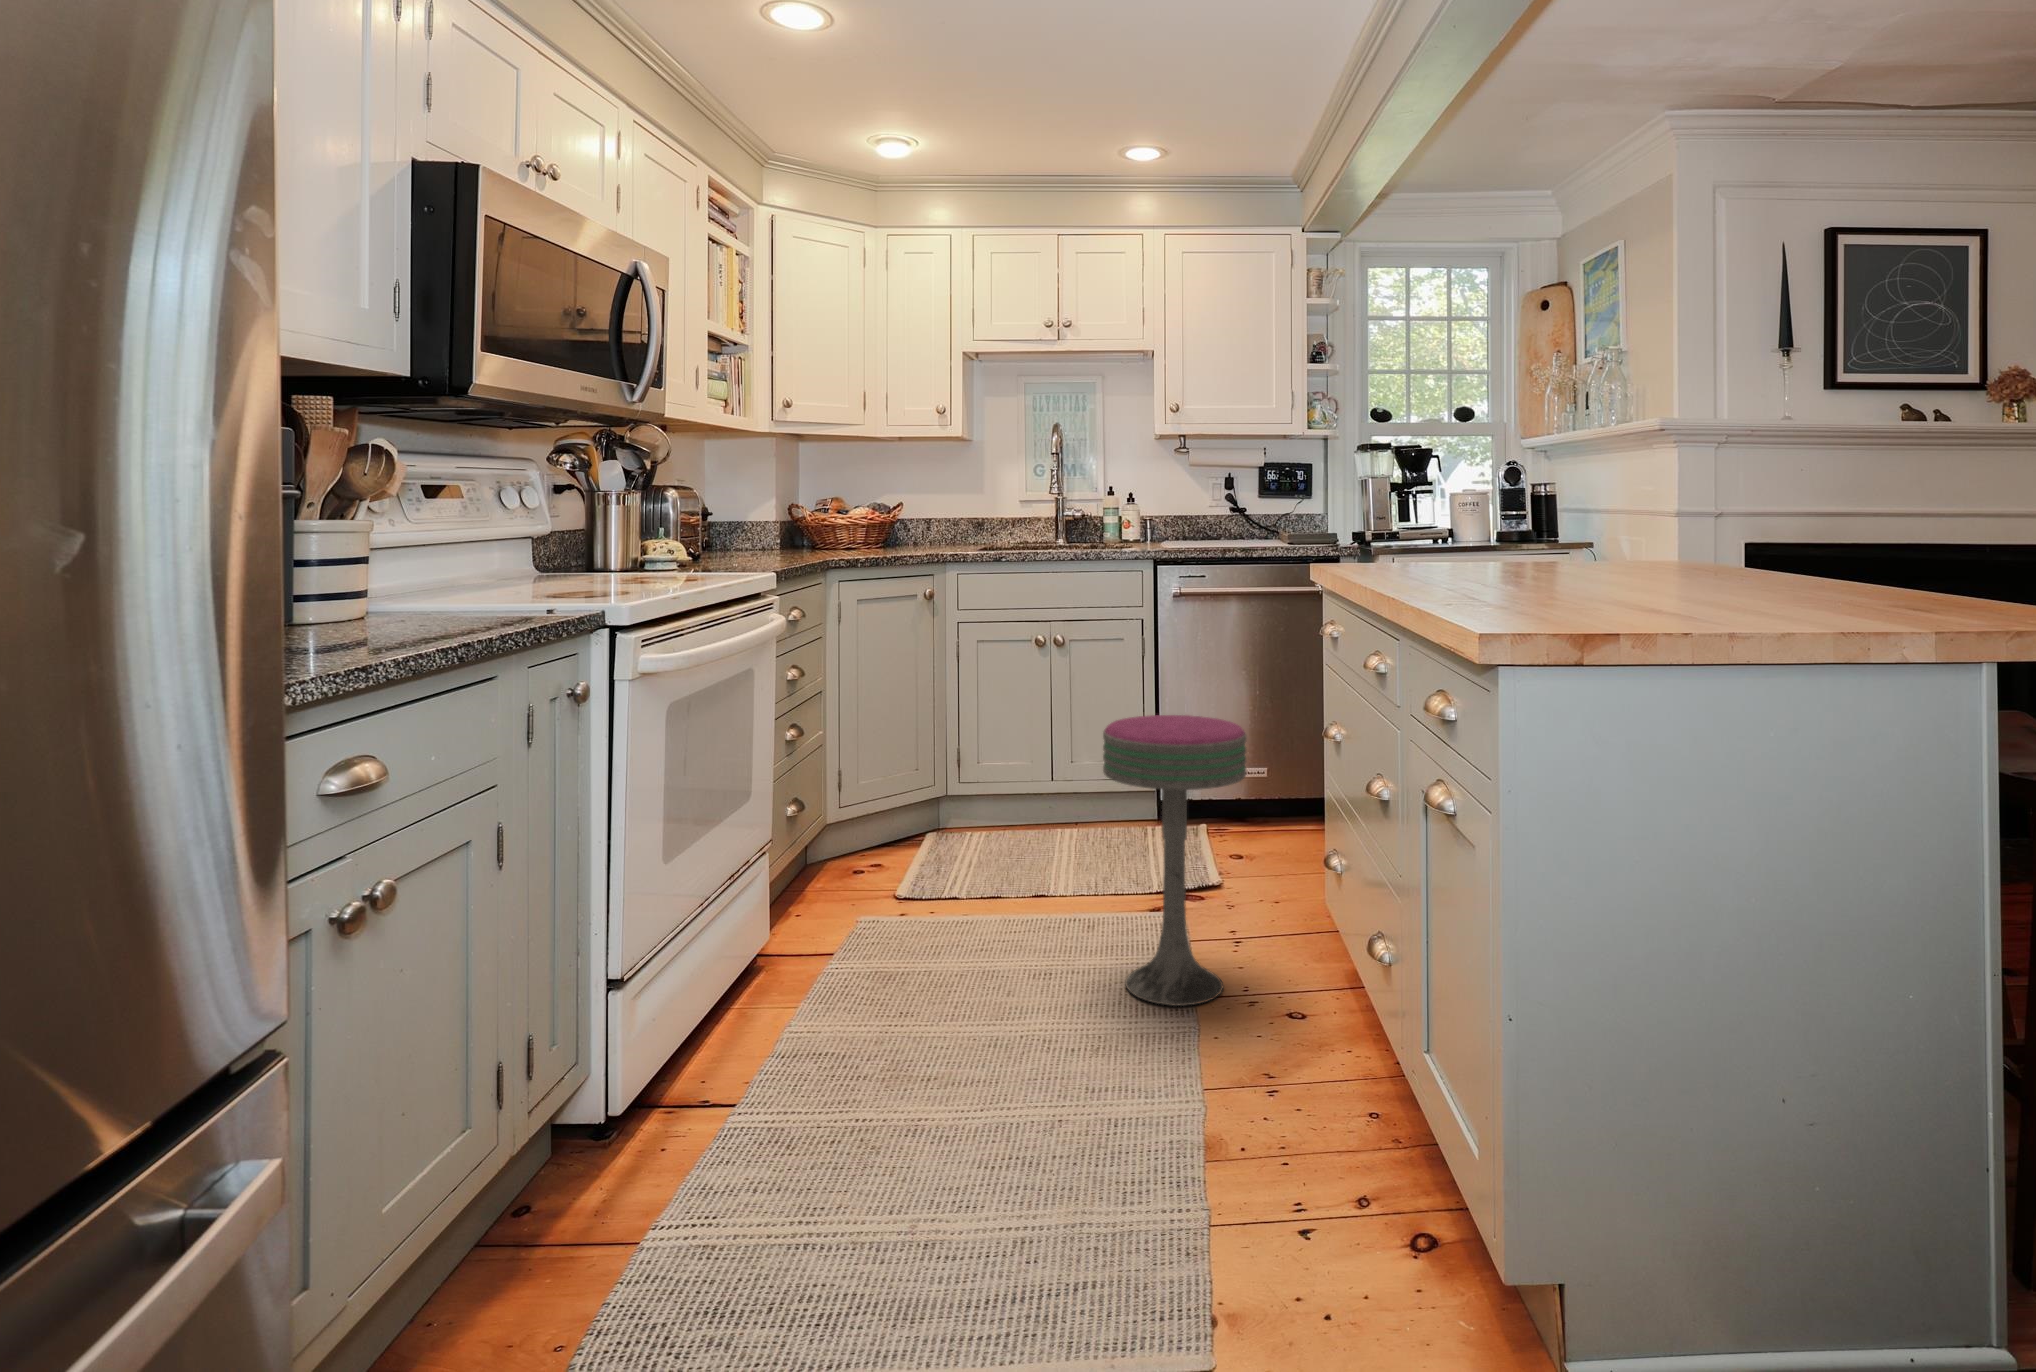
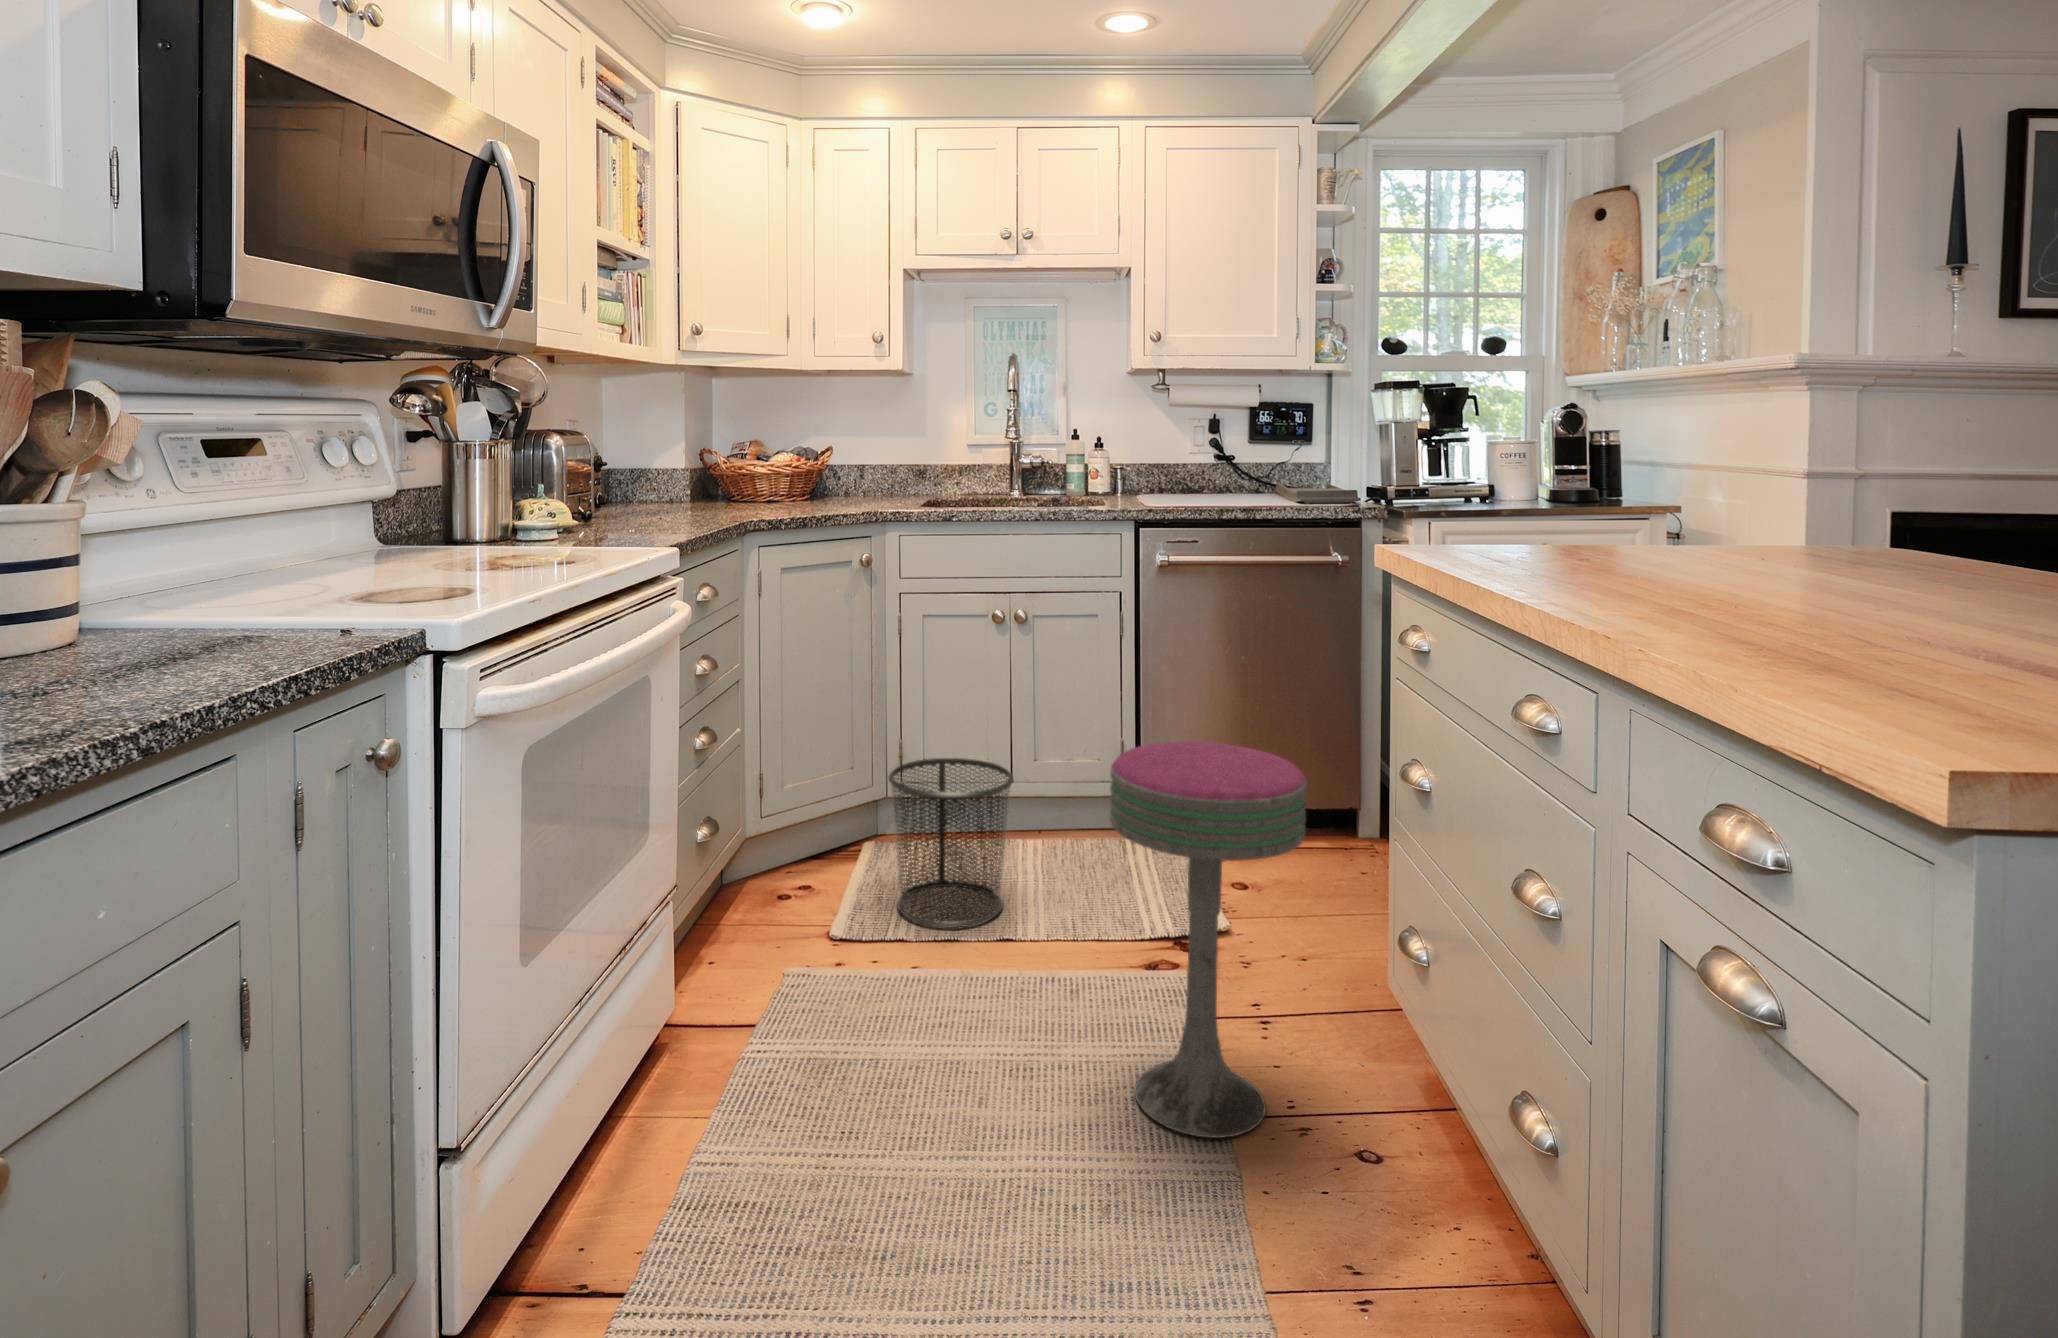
waste bin: none [944,754,1047,888] -> present [888,758,1014,927]

